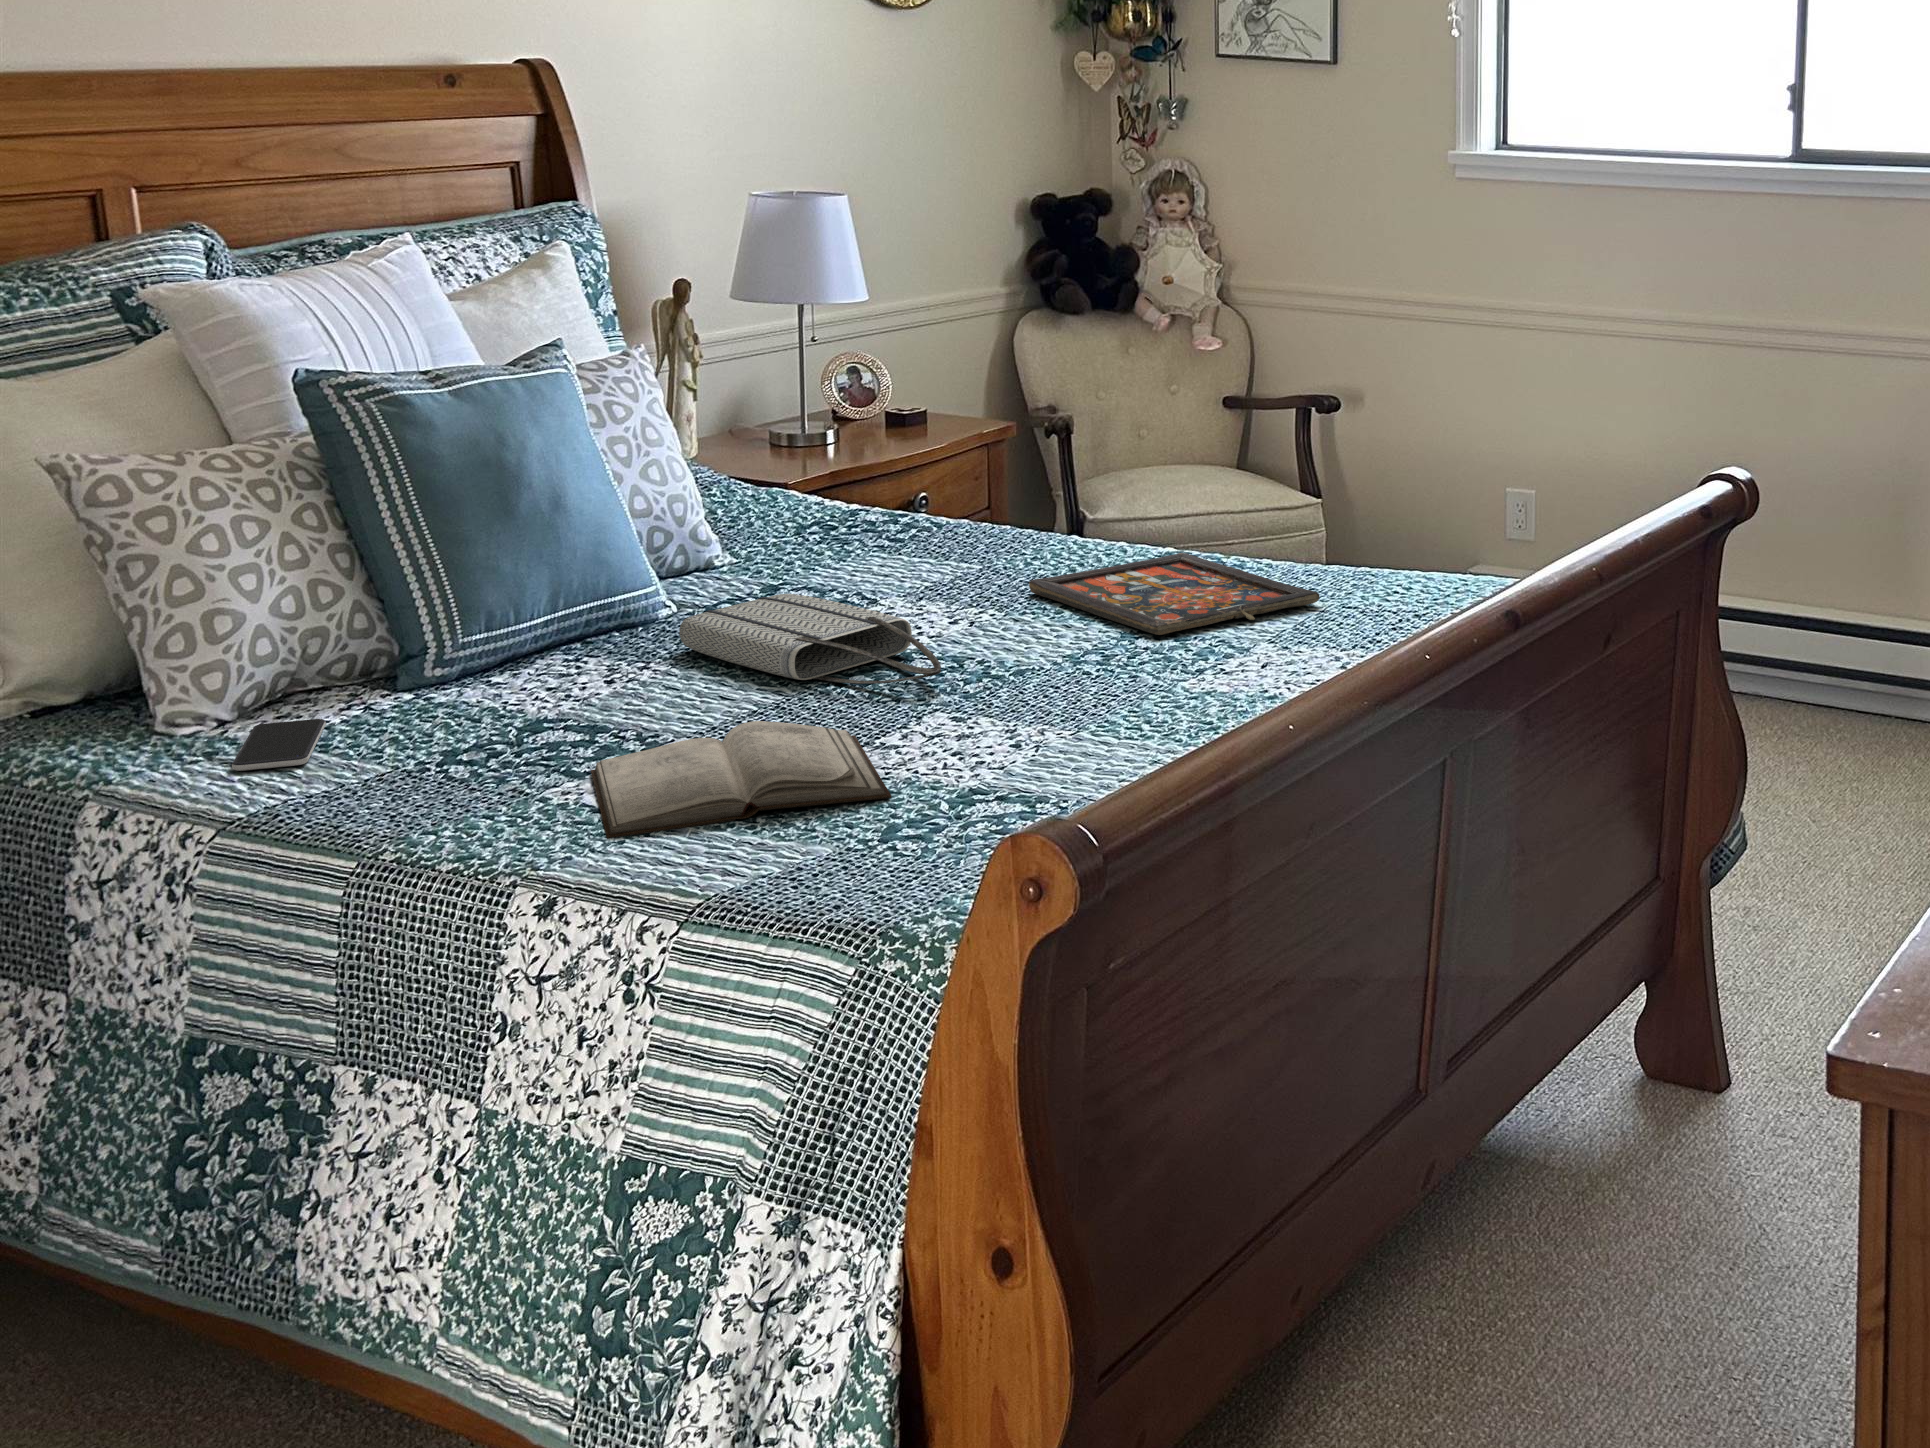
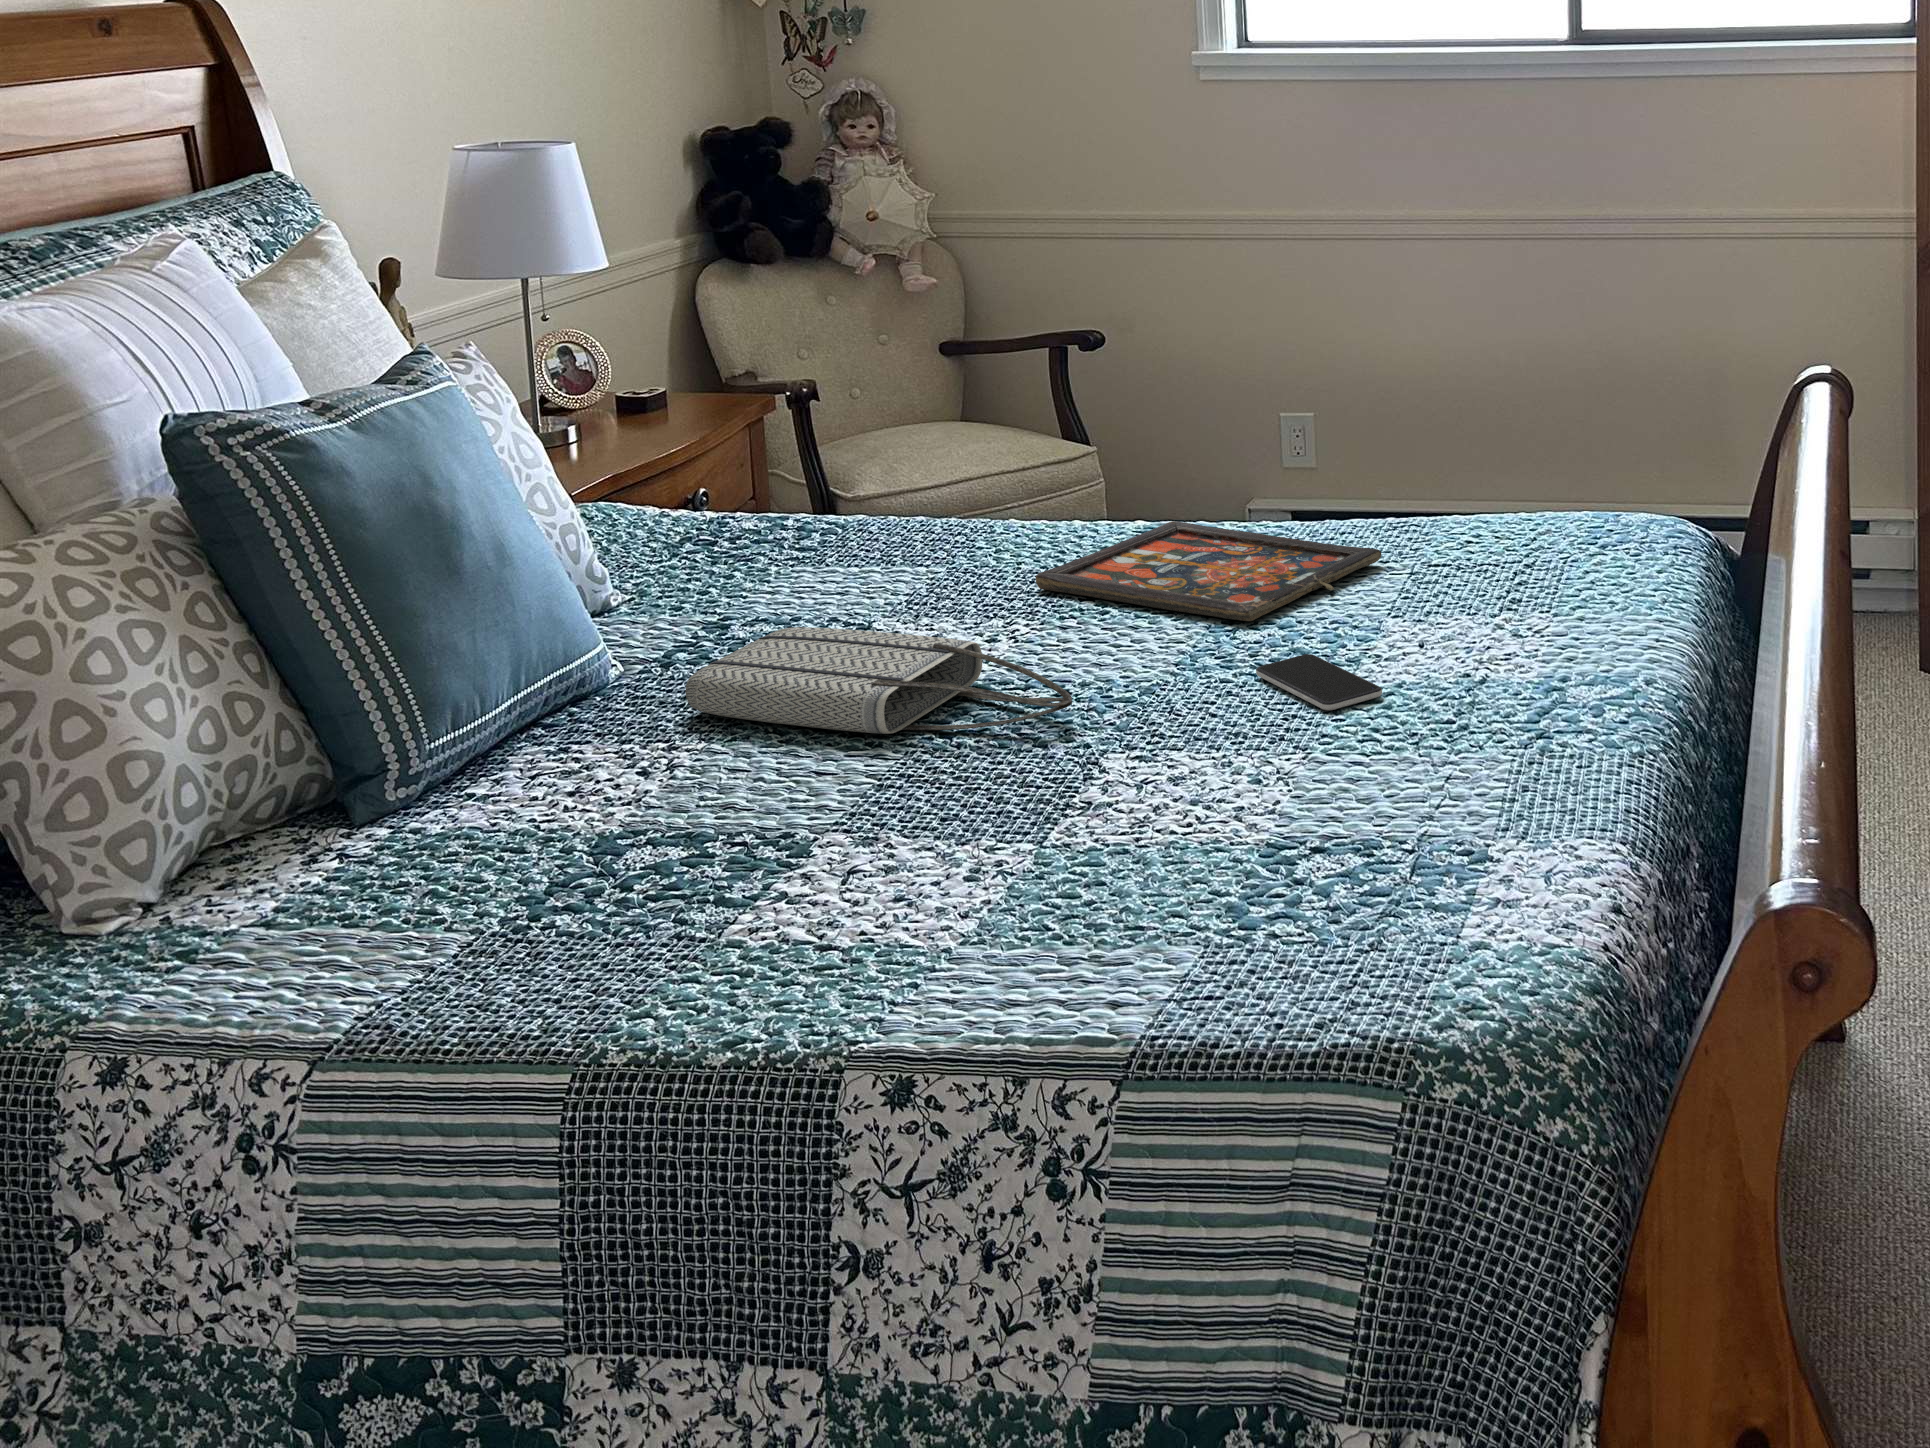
smartphone: present [232,719,326,771] -> present [1256,654,1382,710]
diary: present [591,721,891,838] -> none [754,791,1177,983]

